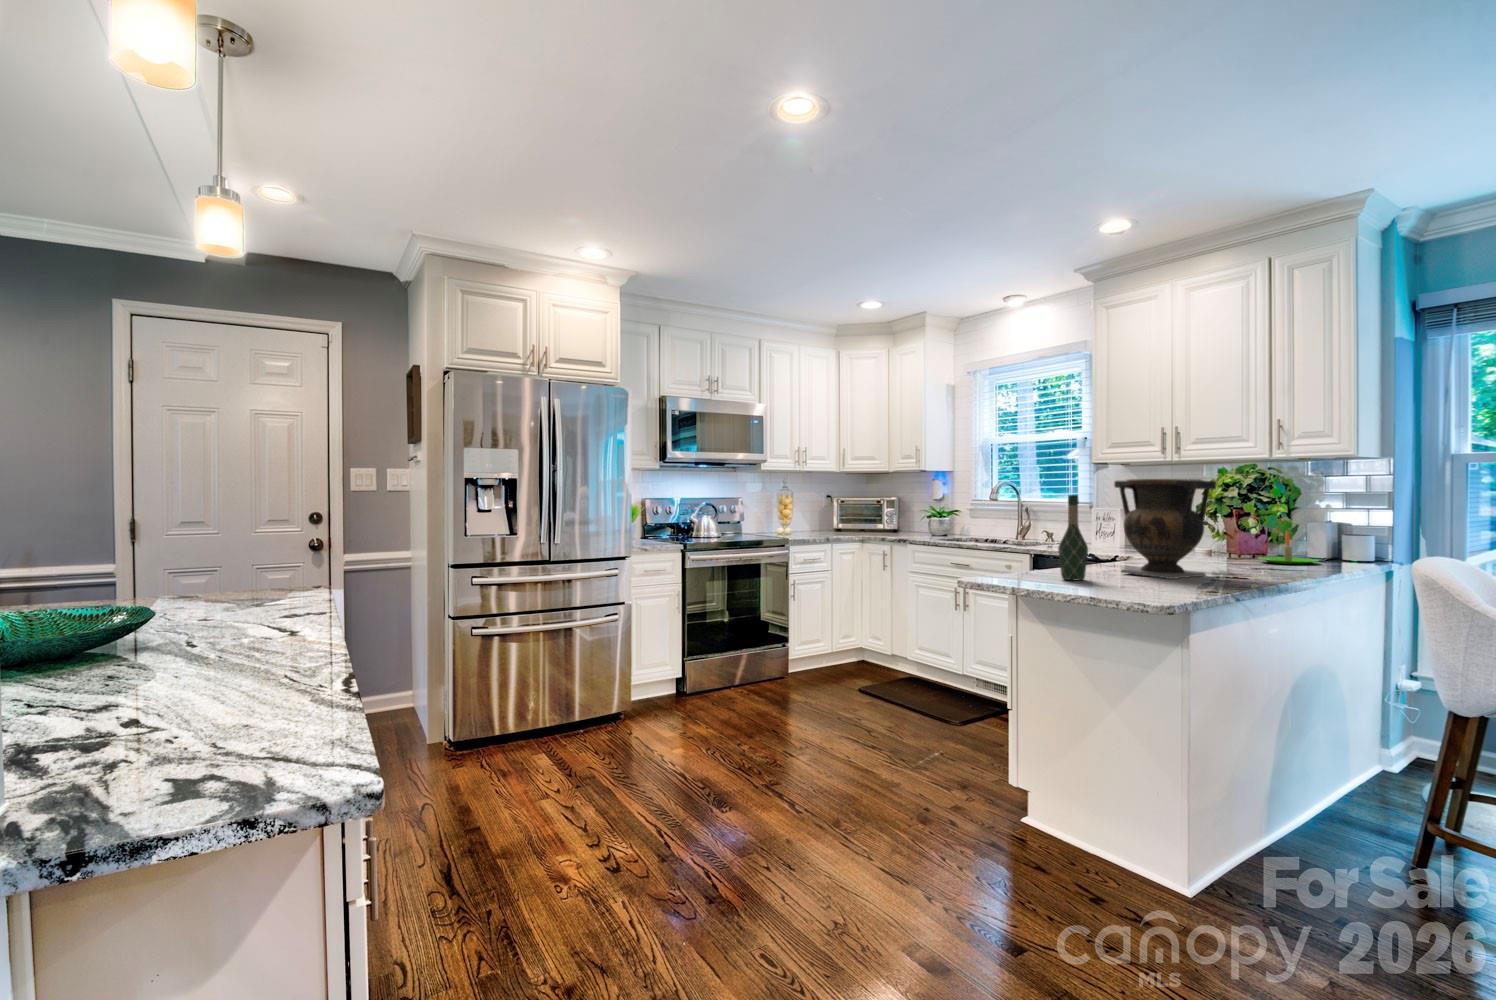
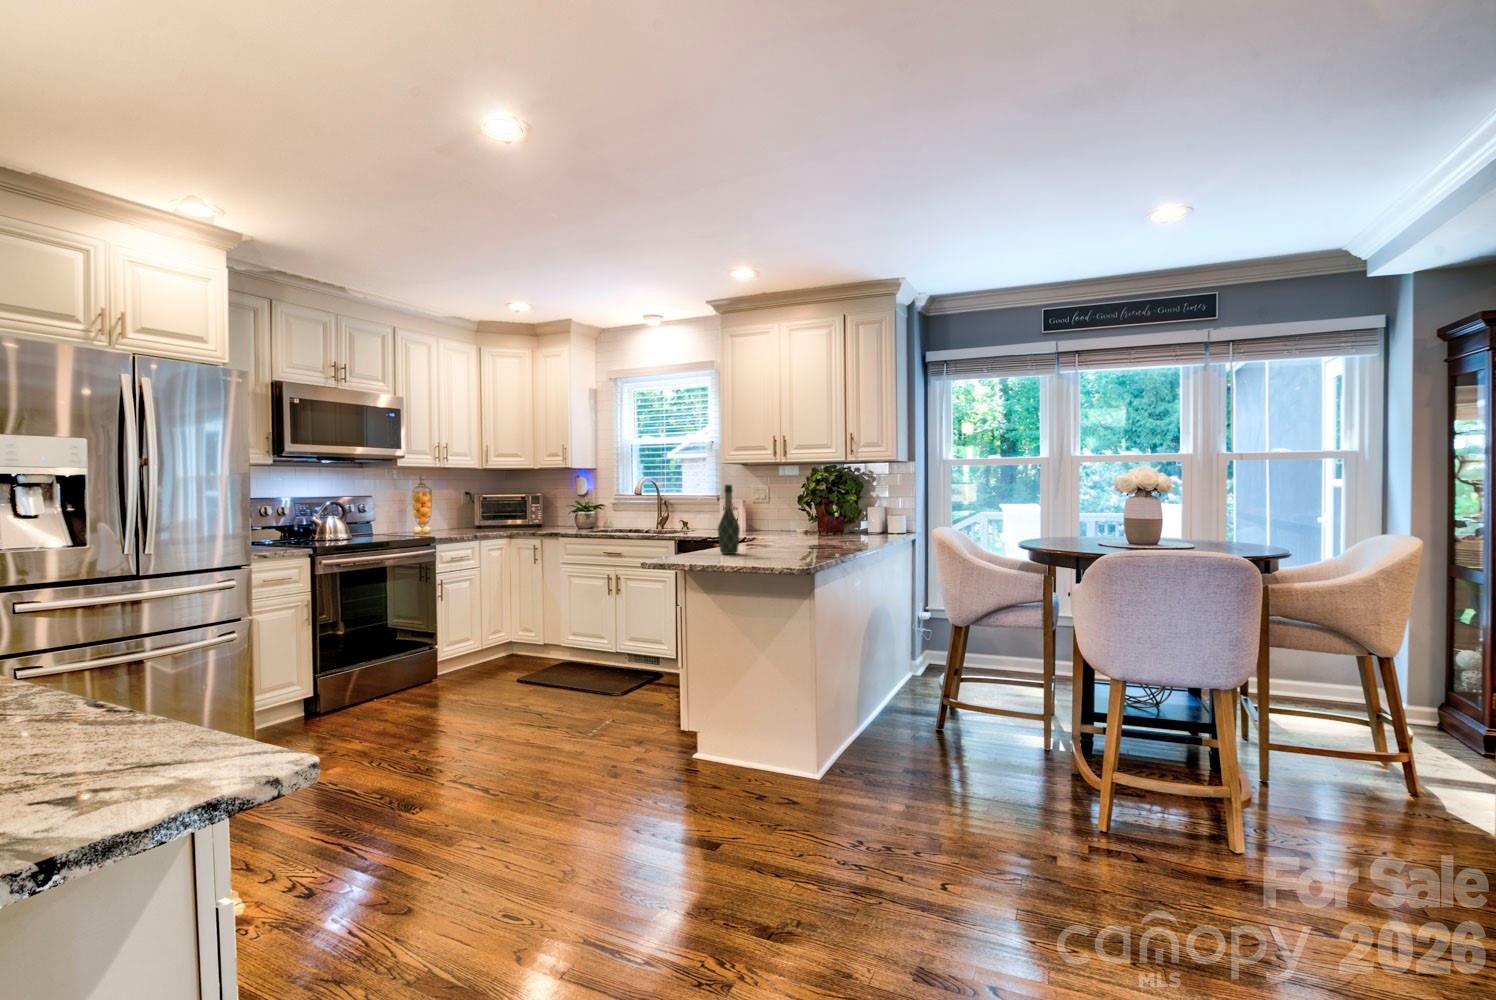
vase: present [1114,479,1216,579] -> none [752,473,821,549]
candle: present [1259,531,1319,564] -> none [838,513,873,537]

